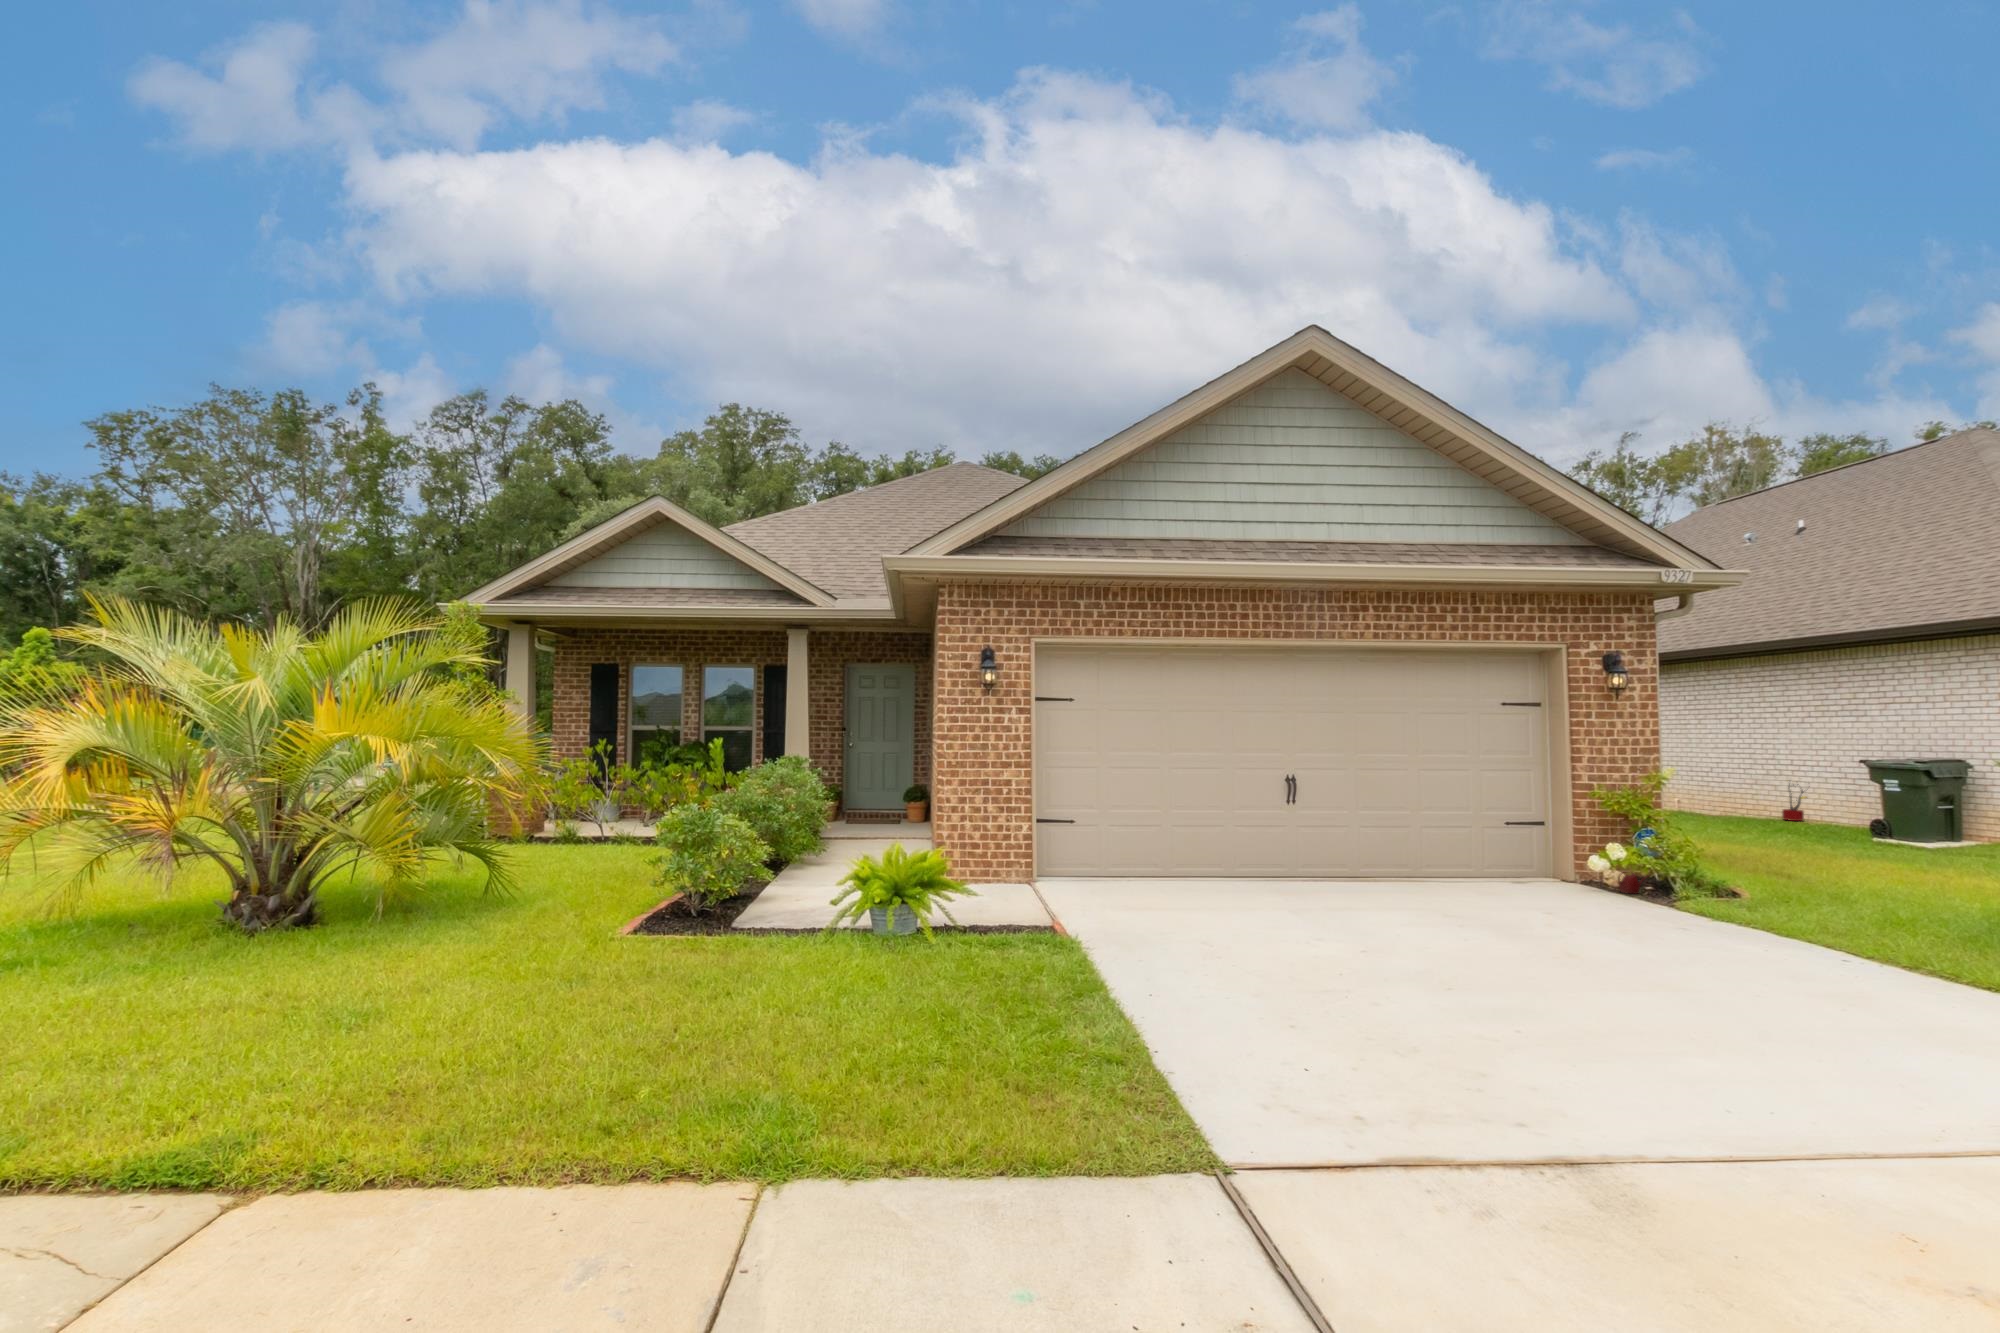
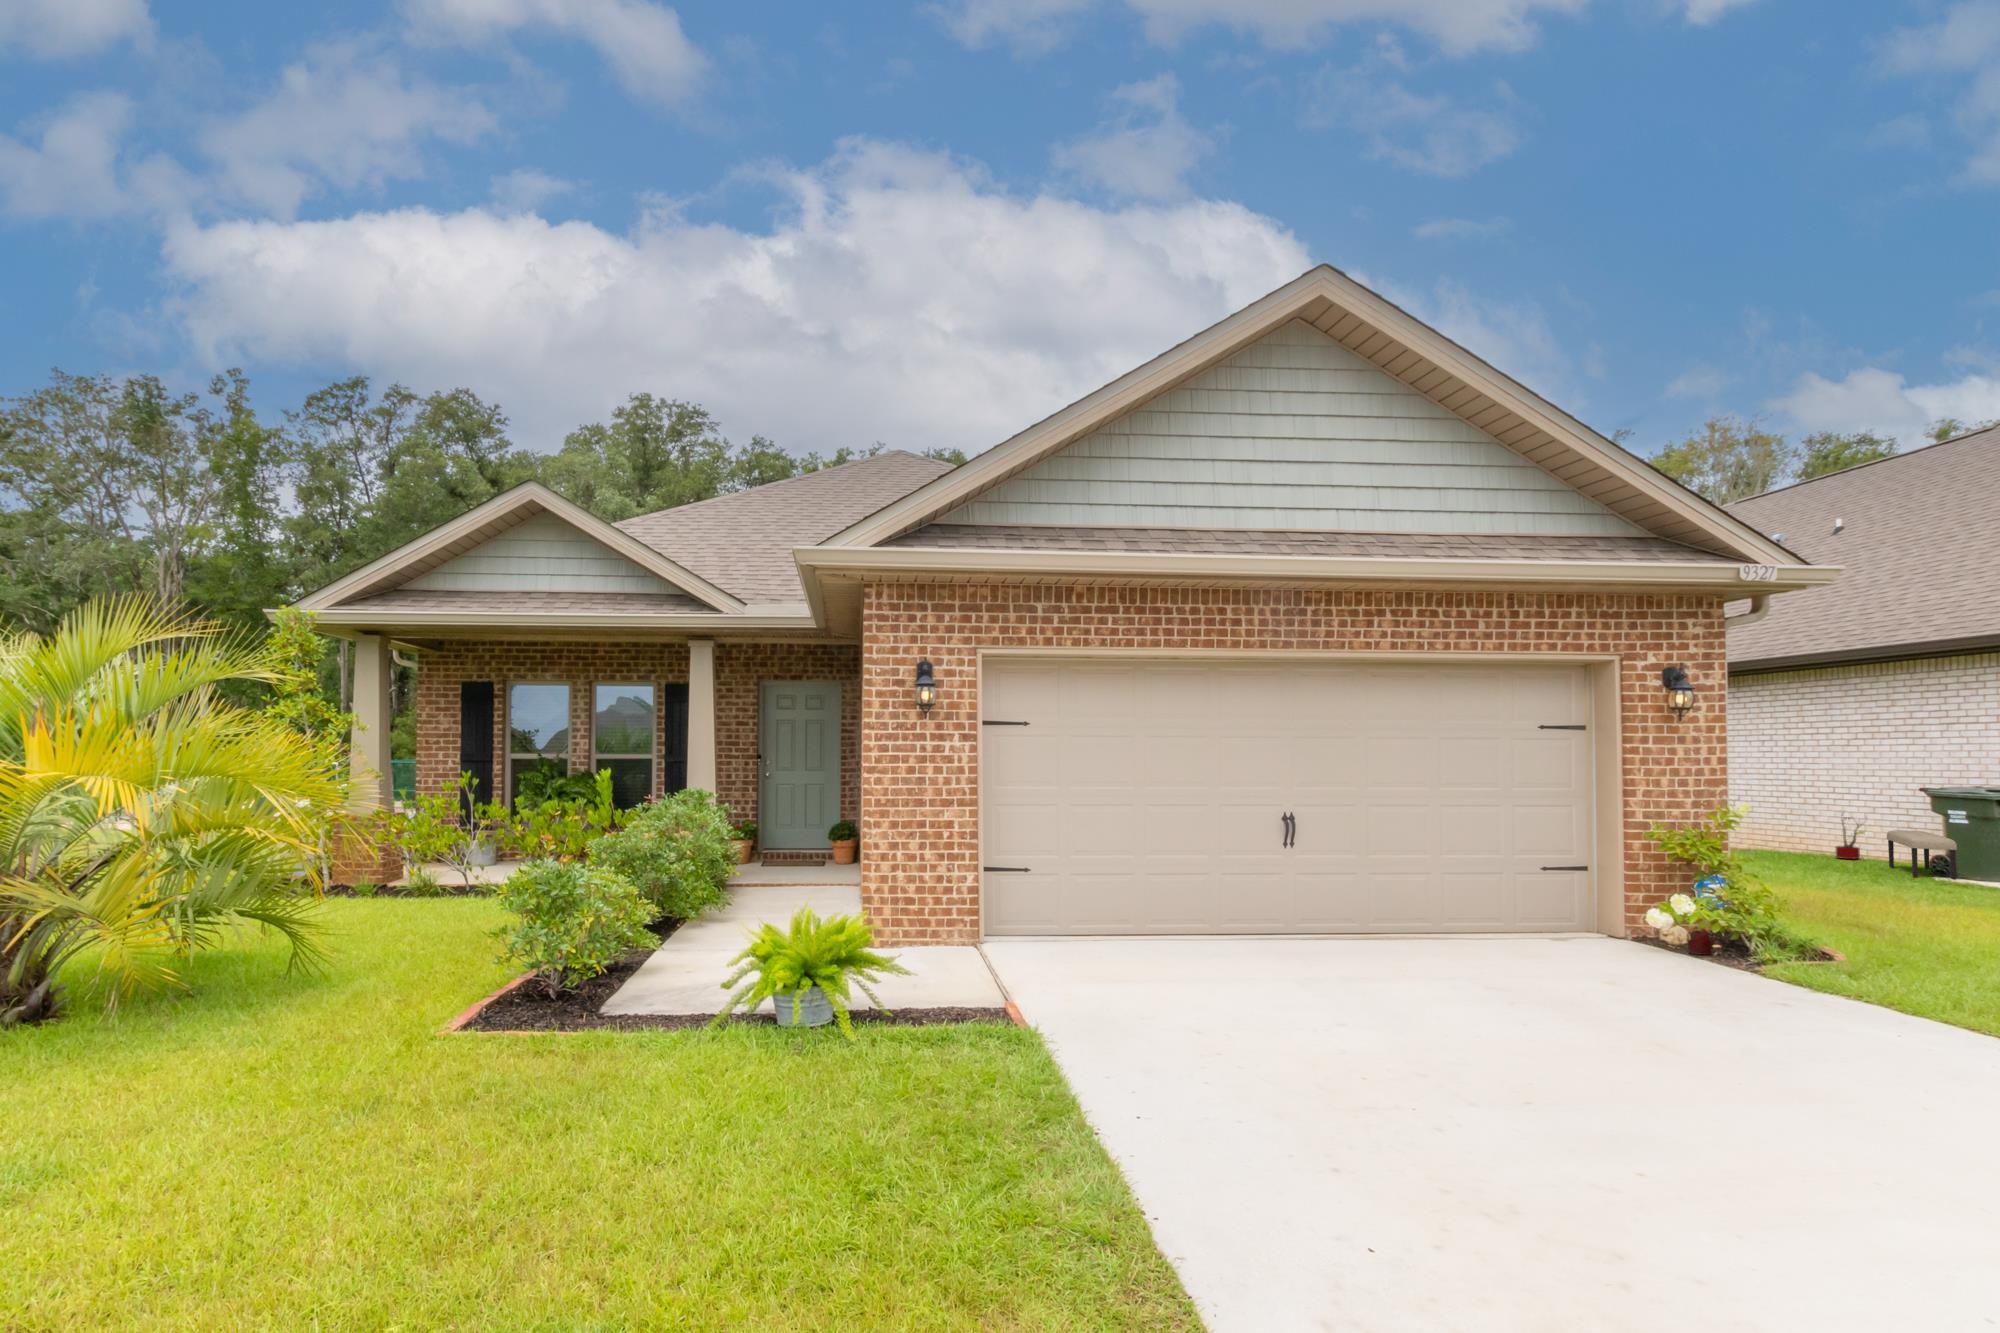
bench: none [1825,795,1884,838] -> present [1887,830,1957,879]

